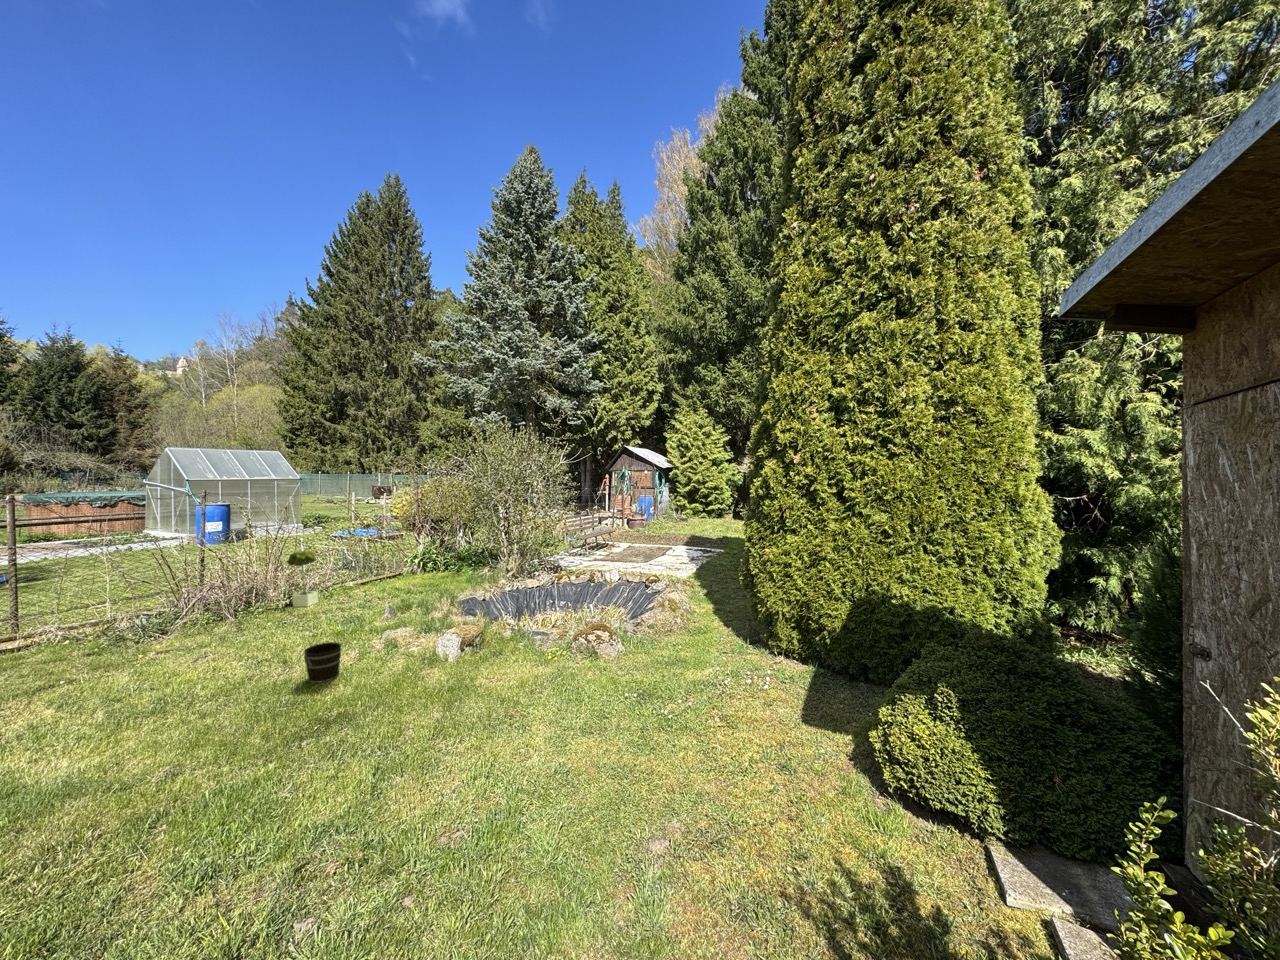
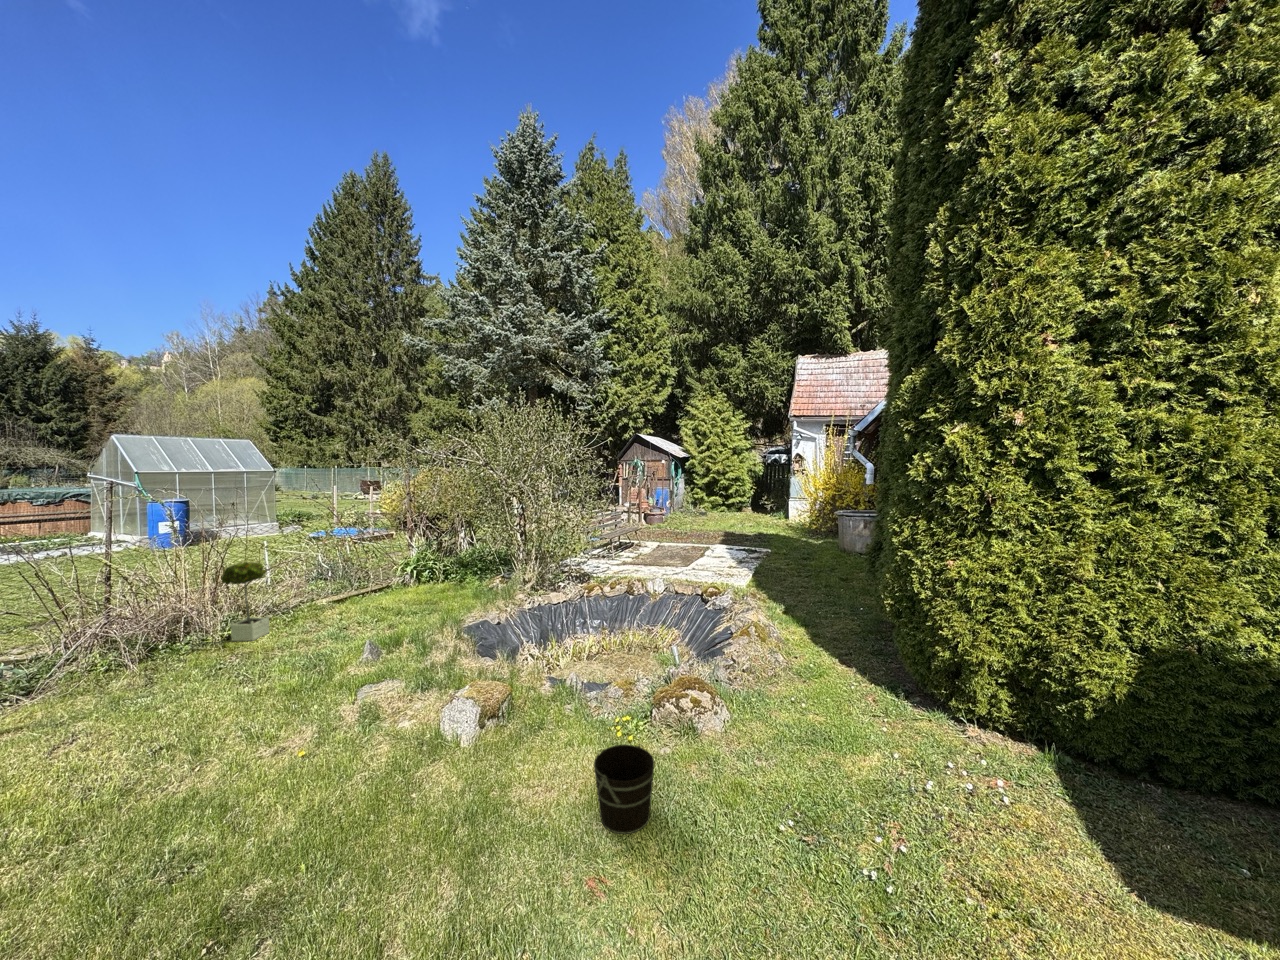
bucket: present [304,642,341,683] -> present [594,744,654,834]

